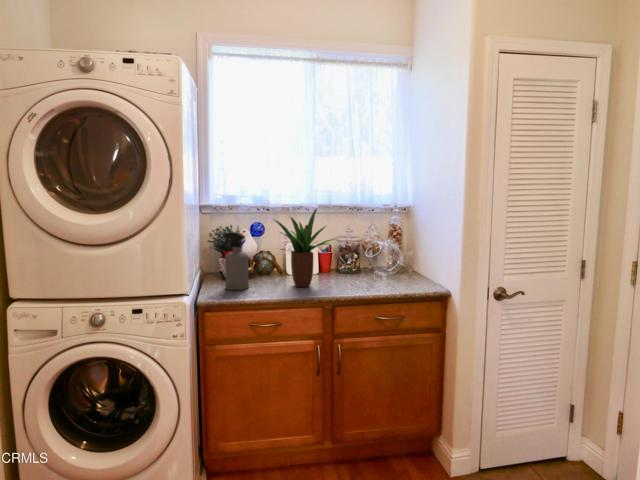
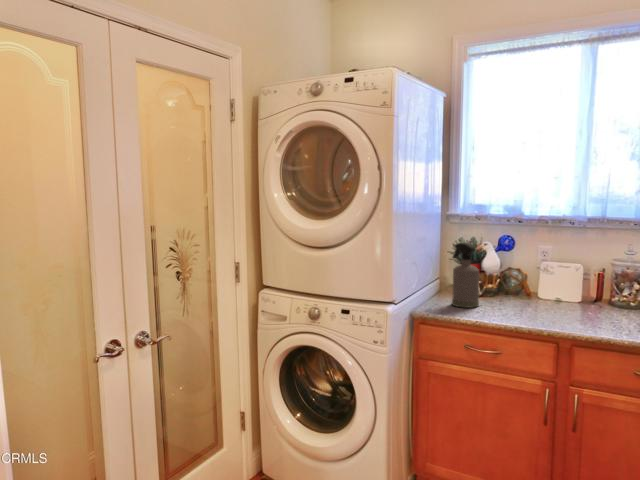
potted plant: present [274,208,337,287] -> none [511,217,599,316]

